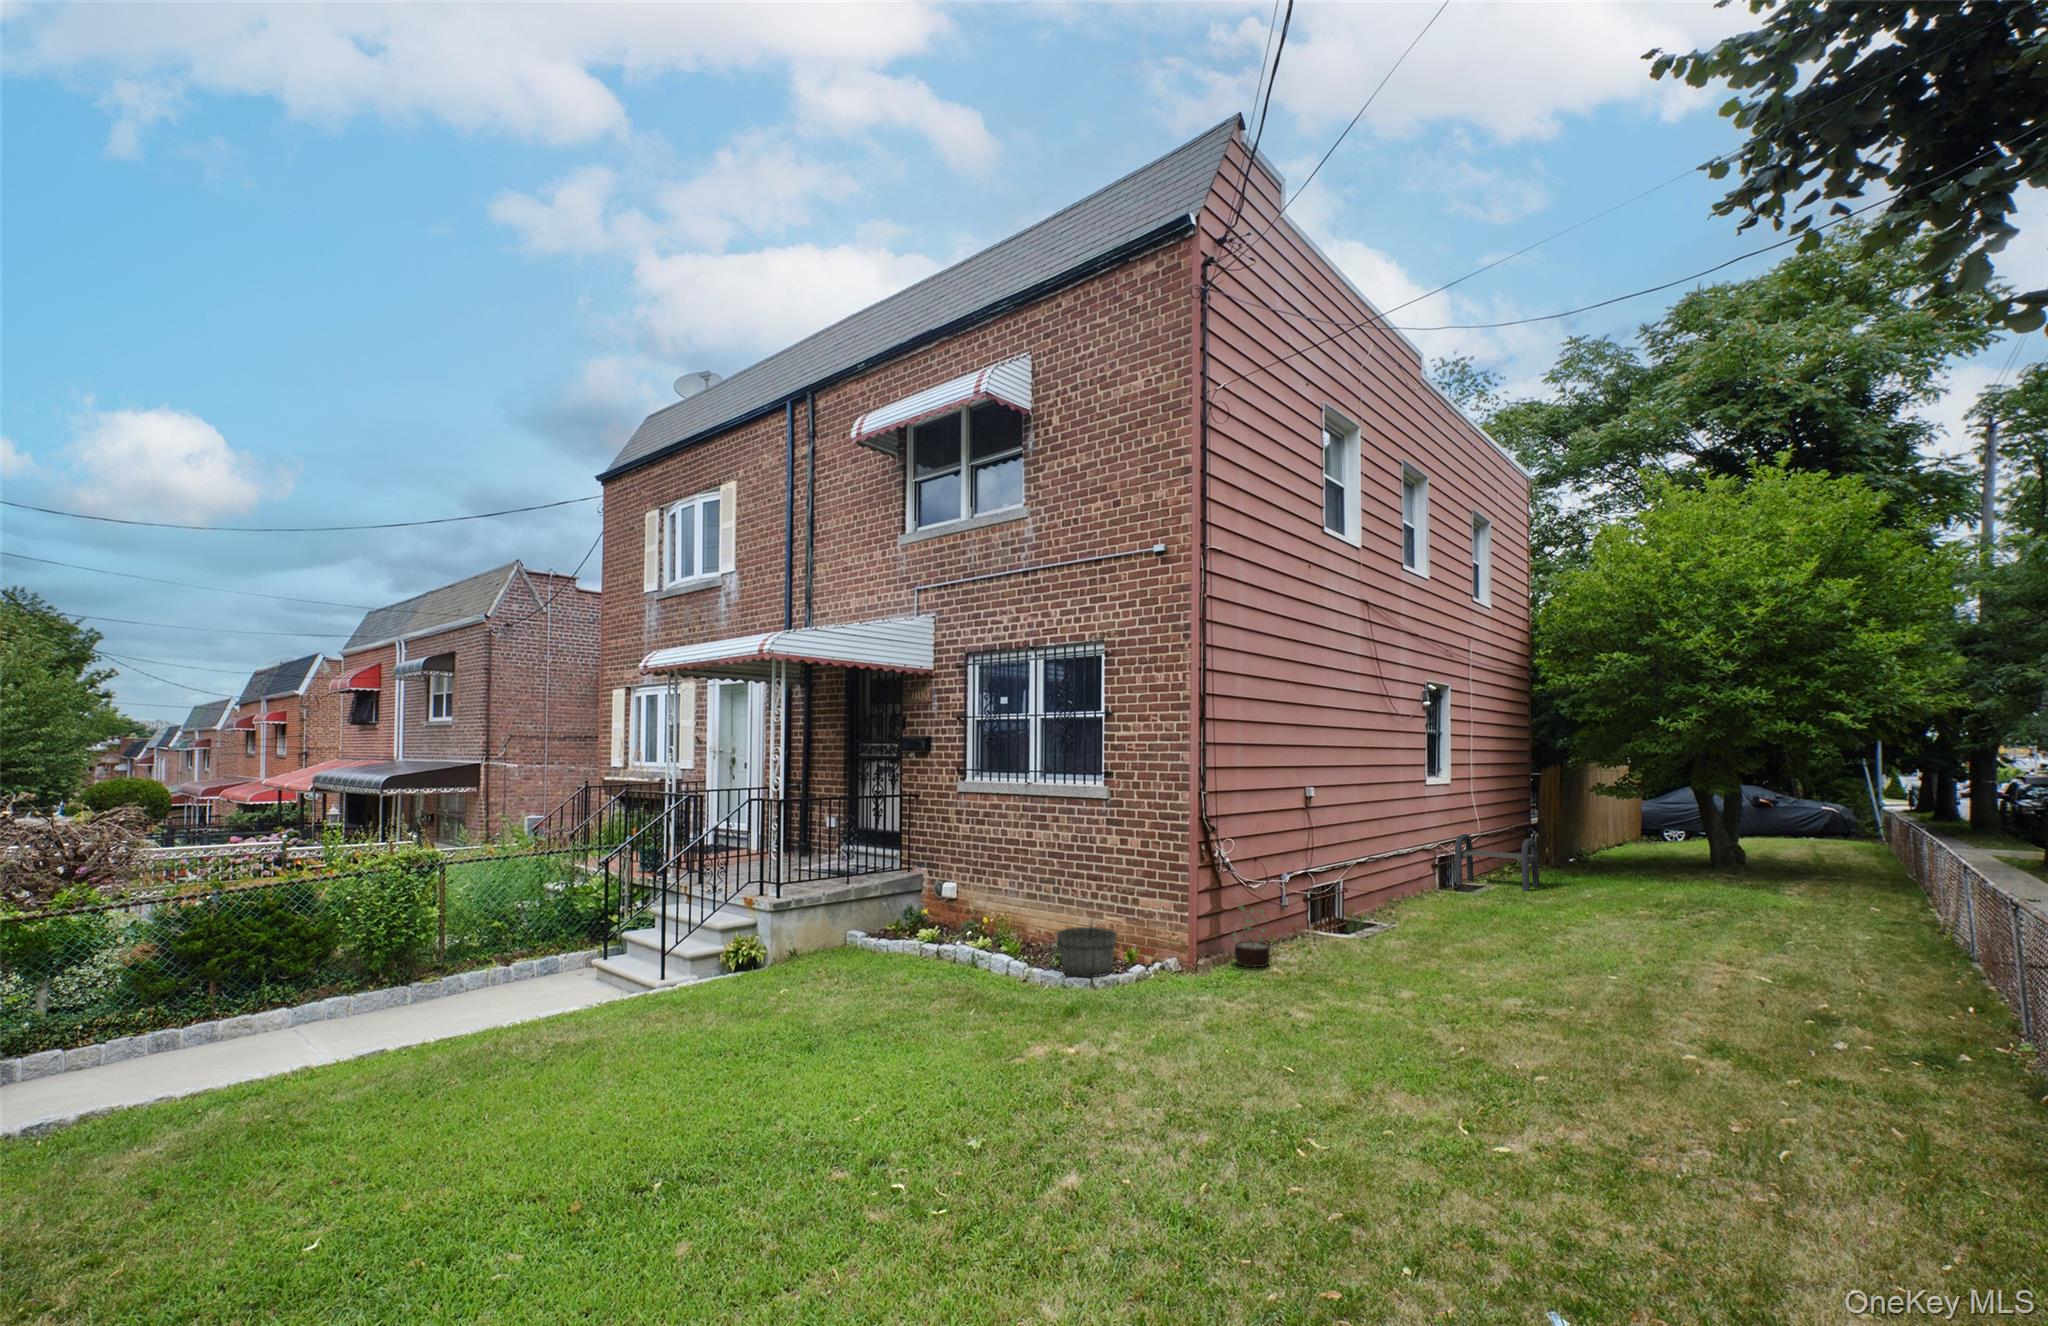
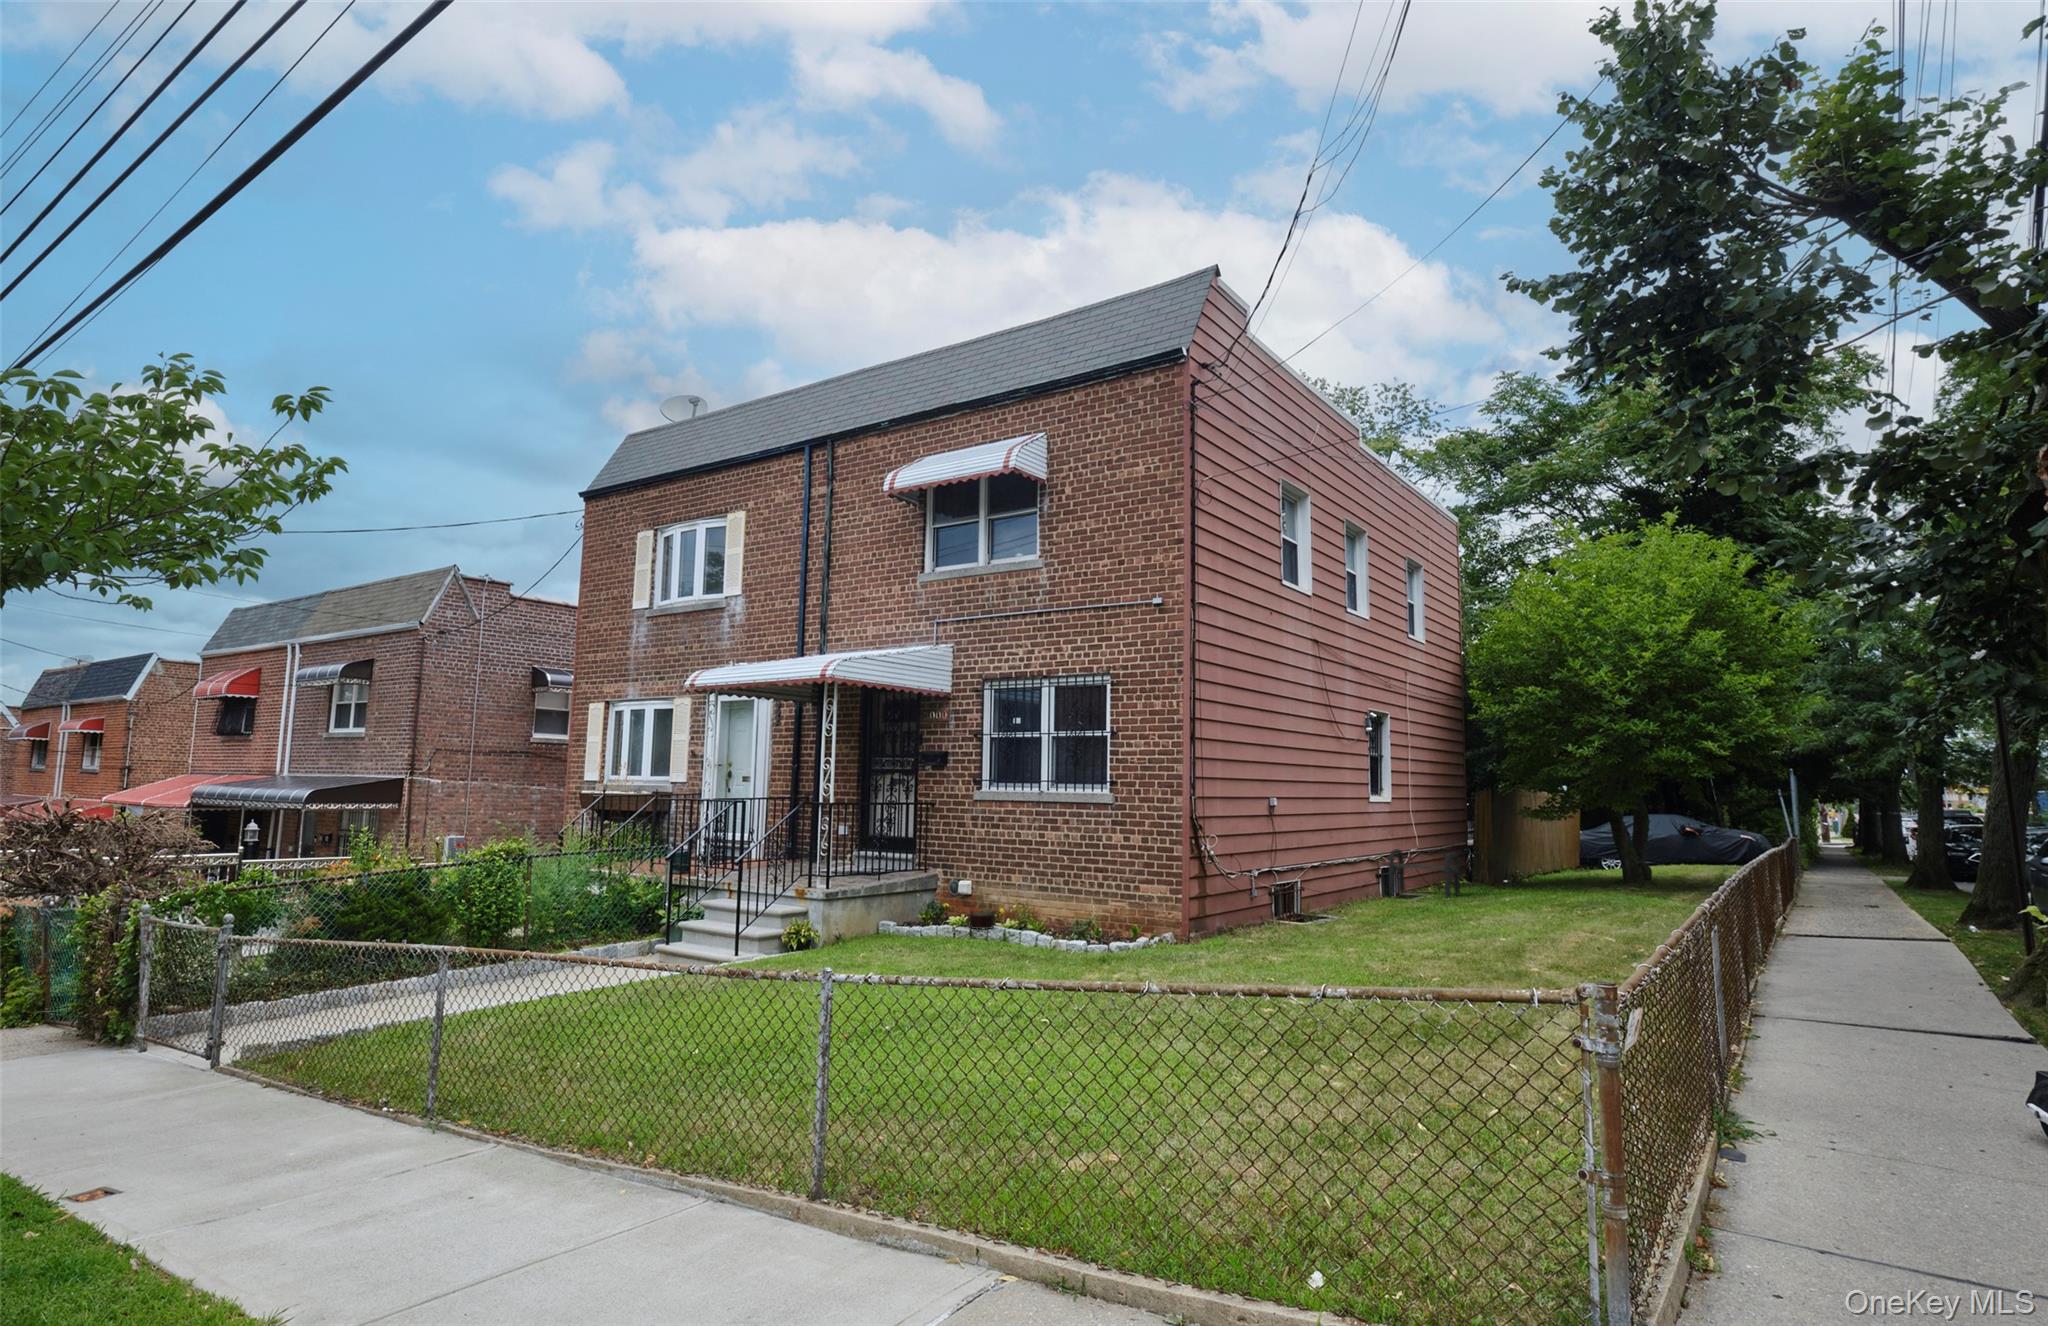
decorative plant: present [1232,905,1270,967] -> present [970,883,995,929]
wooden bucket: present [1056,924,1117,977] -> none [1072,900,1121,945]

